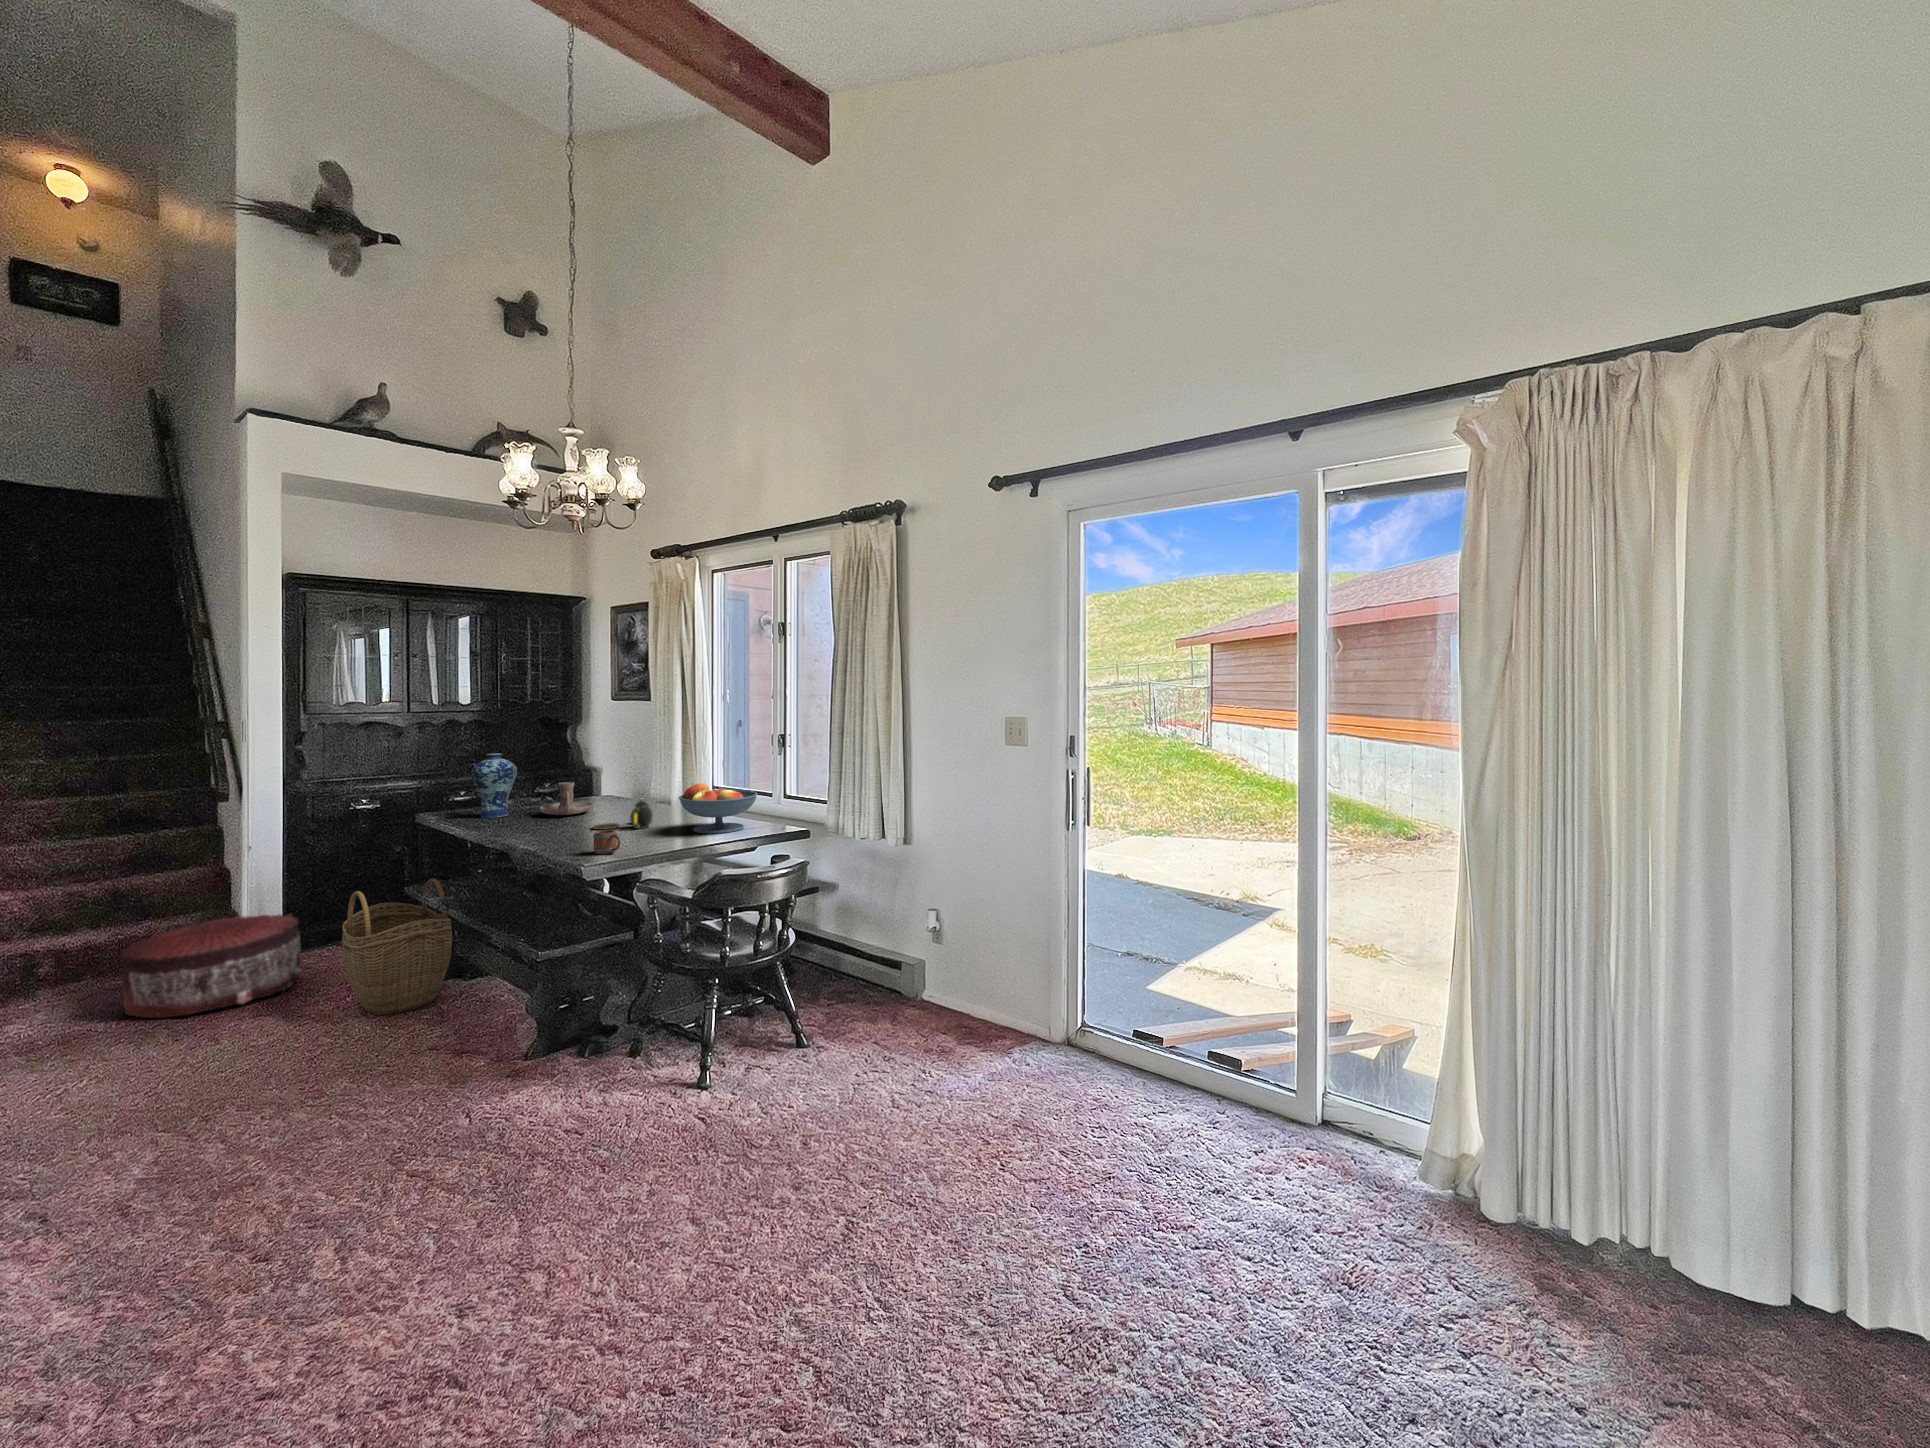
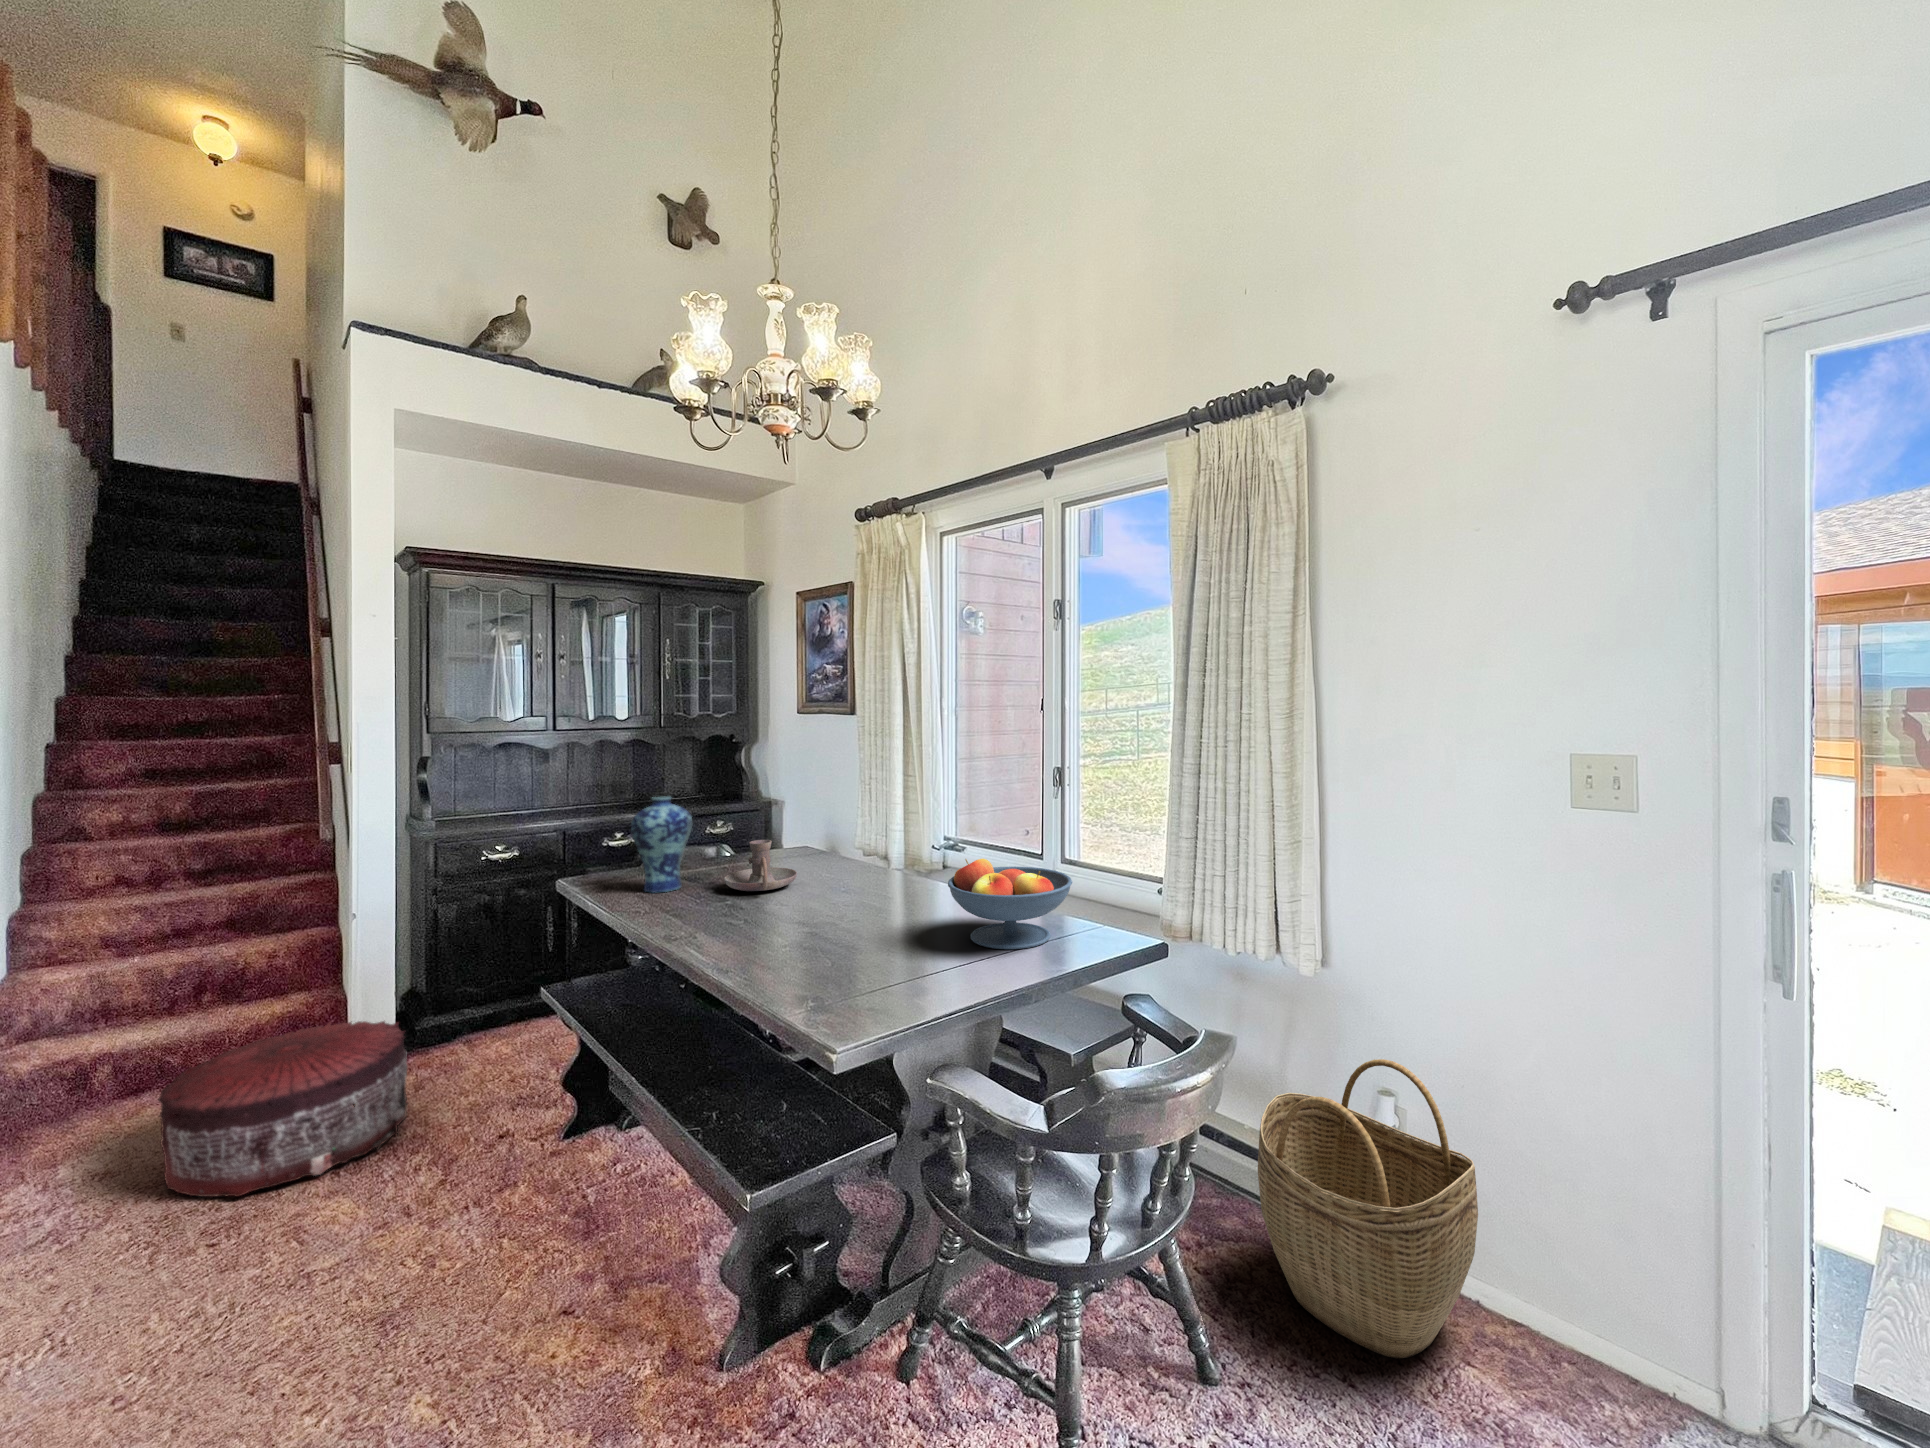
teapot: present [593,799,652,830] -> none [808,880,899,930]
mug: present [593,830,621,854] -> none [832,958,881,1007]
woven basket: present [342,878,452,1015] -> present [1258,1059,1478,1358]

